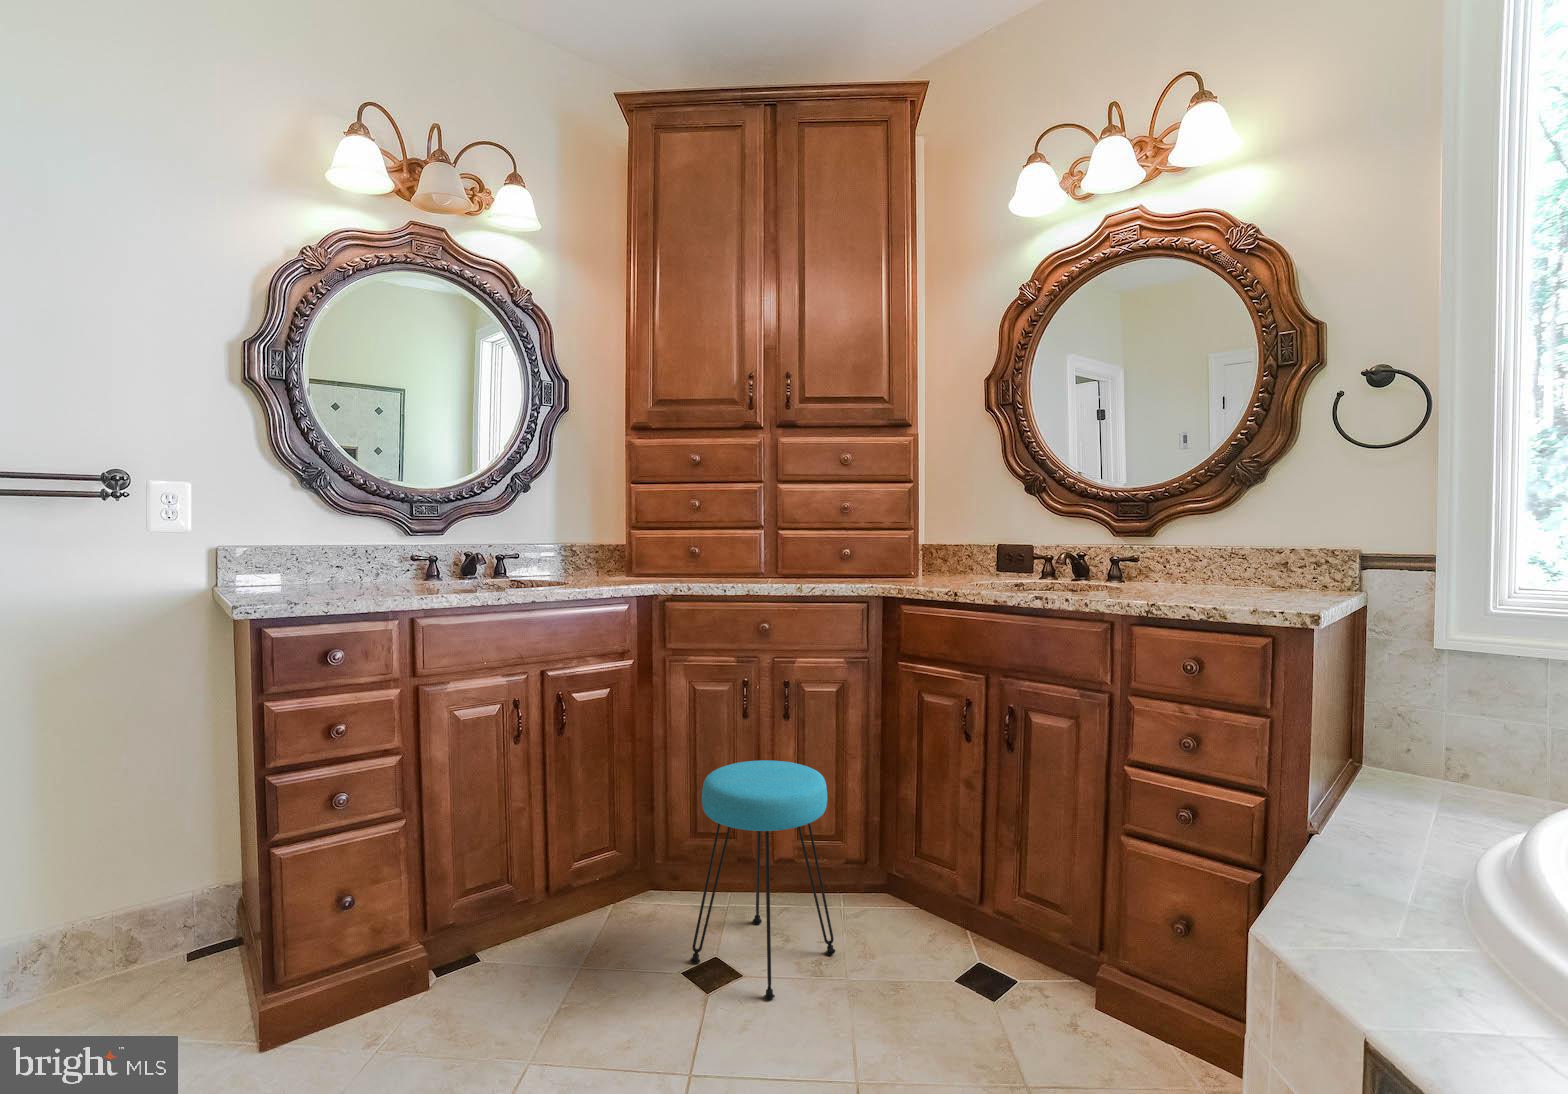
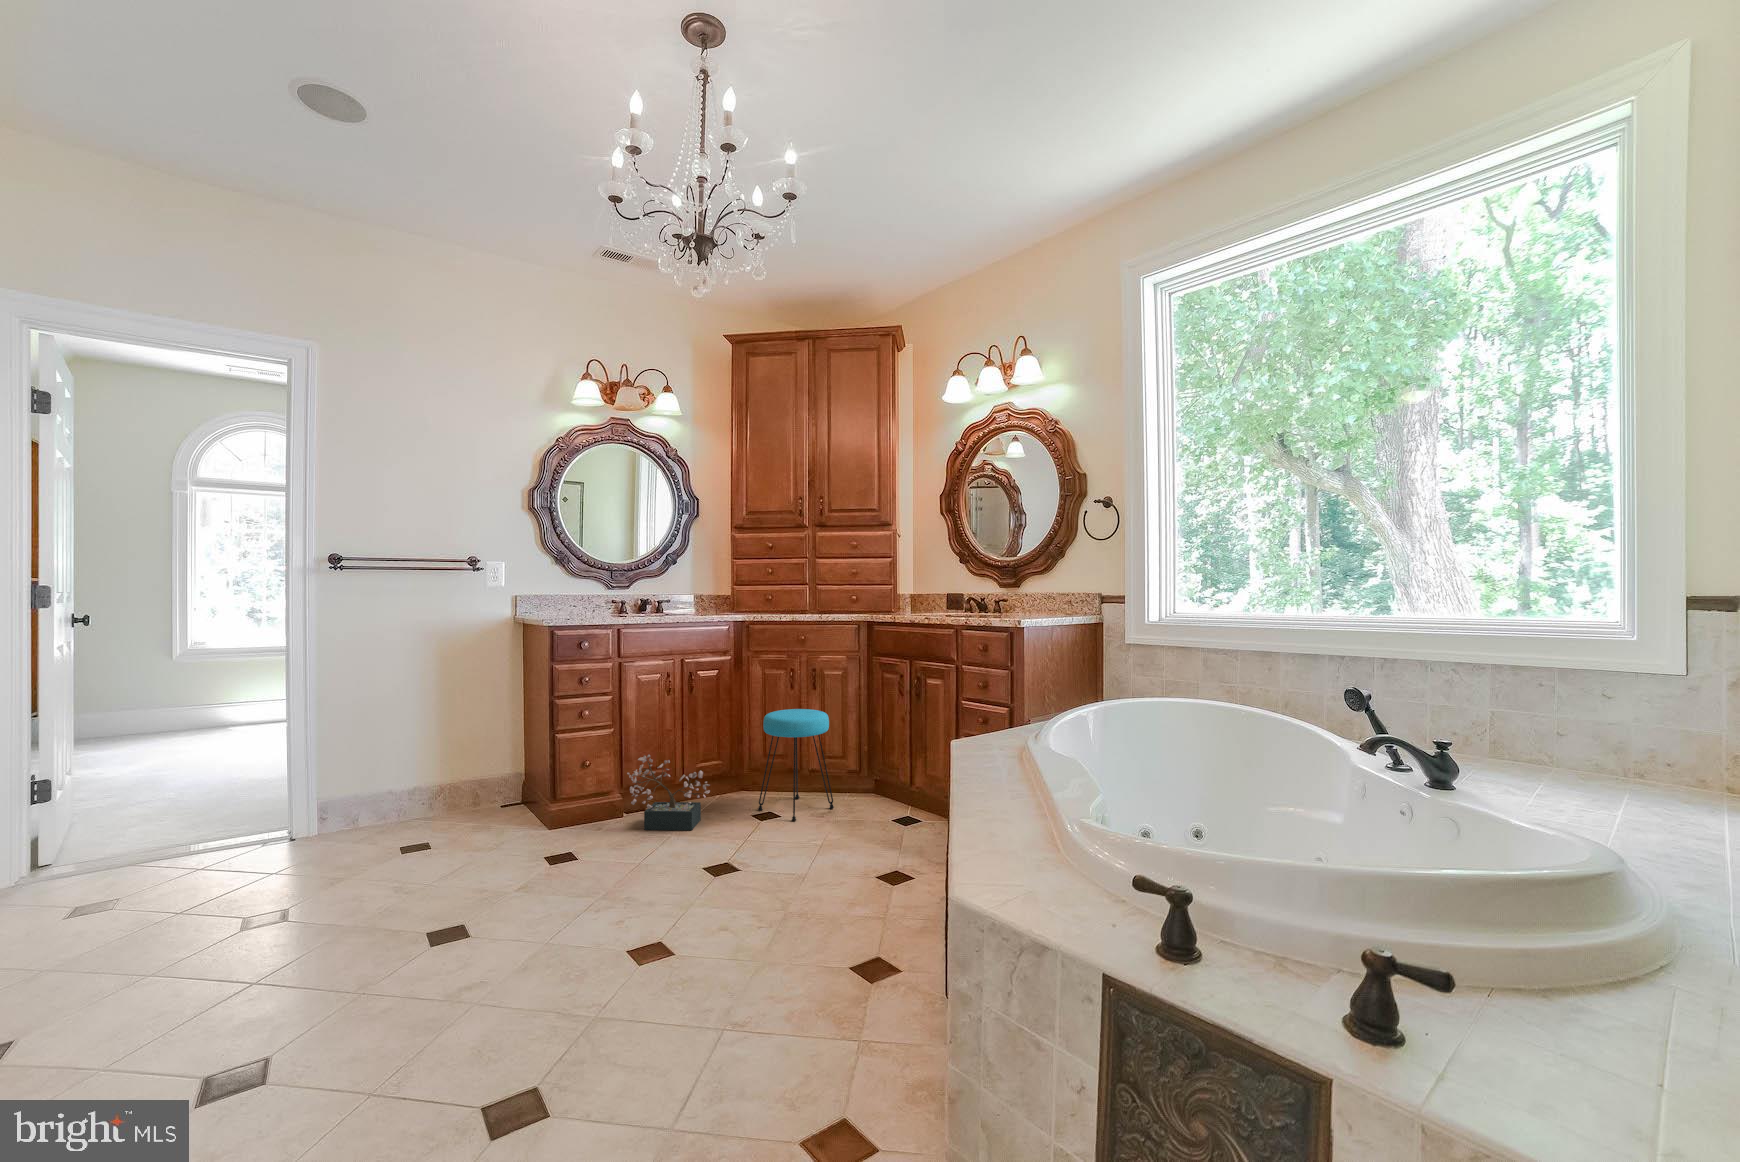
decorative plant: none [424,869,602,1041] -> present [627,755,710,830]

